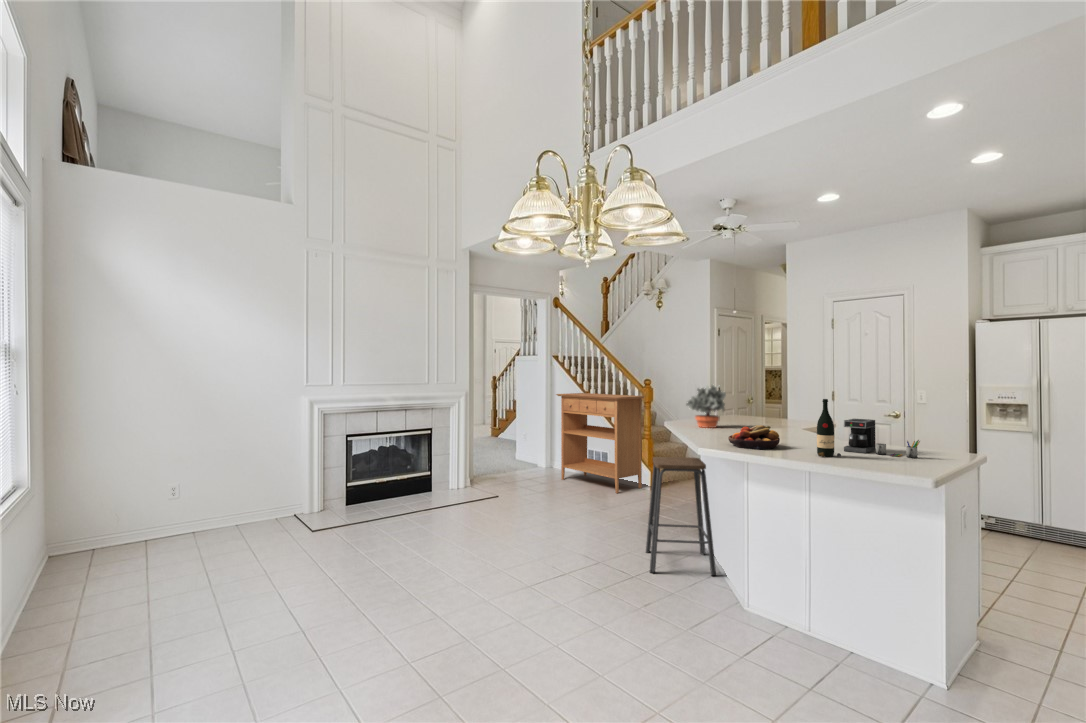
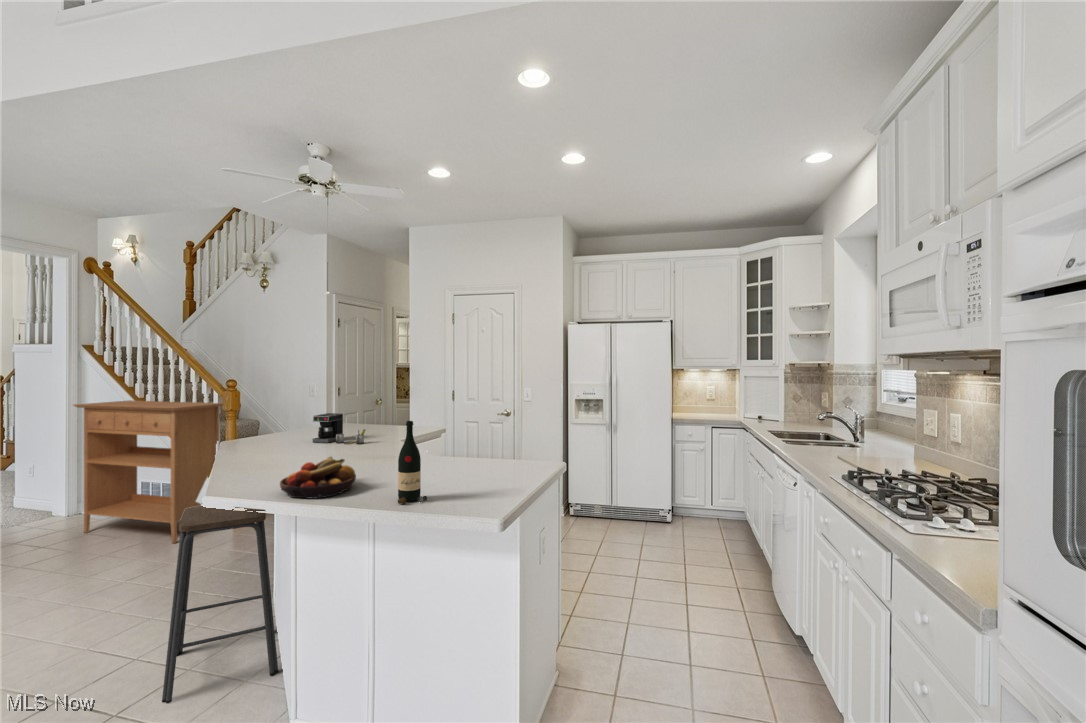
potted plant: present [687,384,726,428] -> none [249,391,310,454]
coffee maker: present [844,419,920,458] -> present [313,413,365,444]

